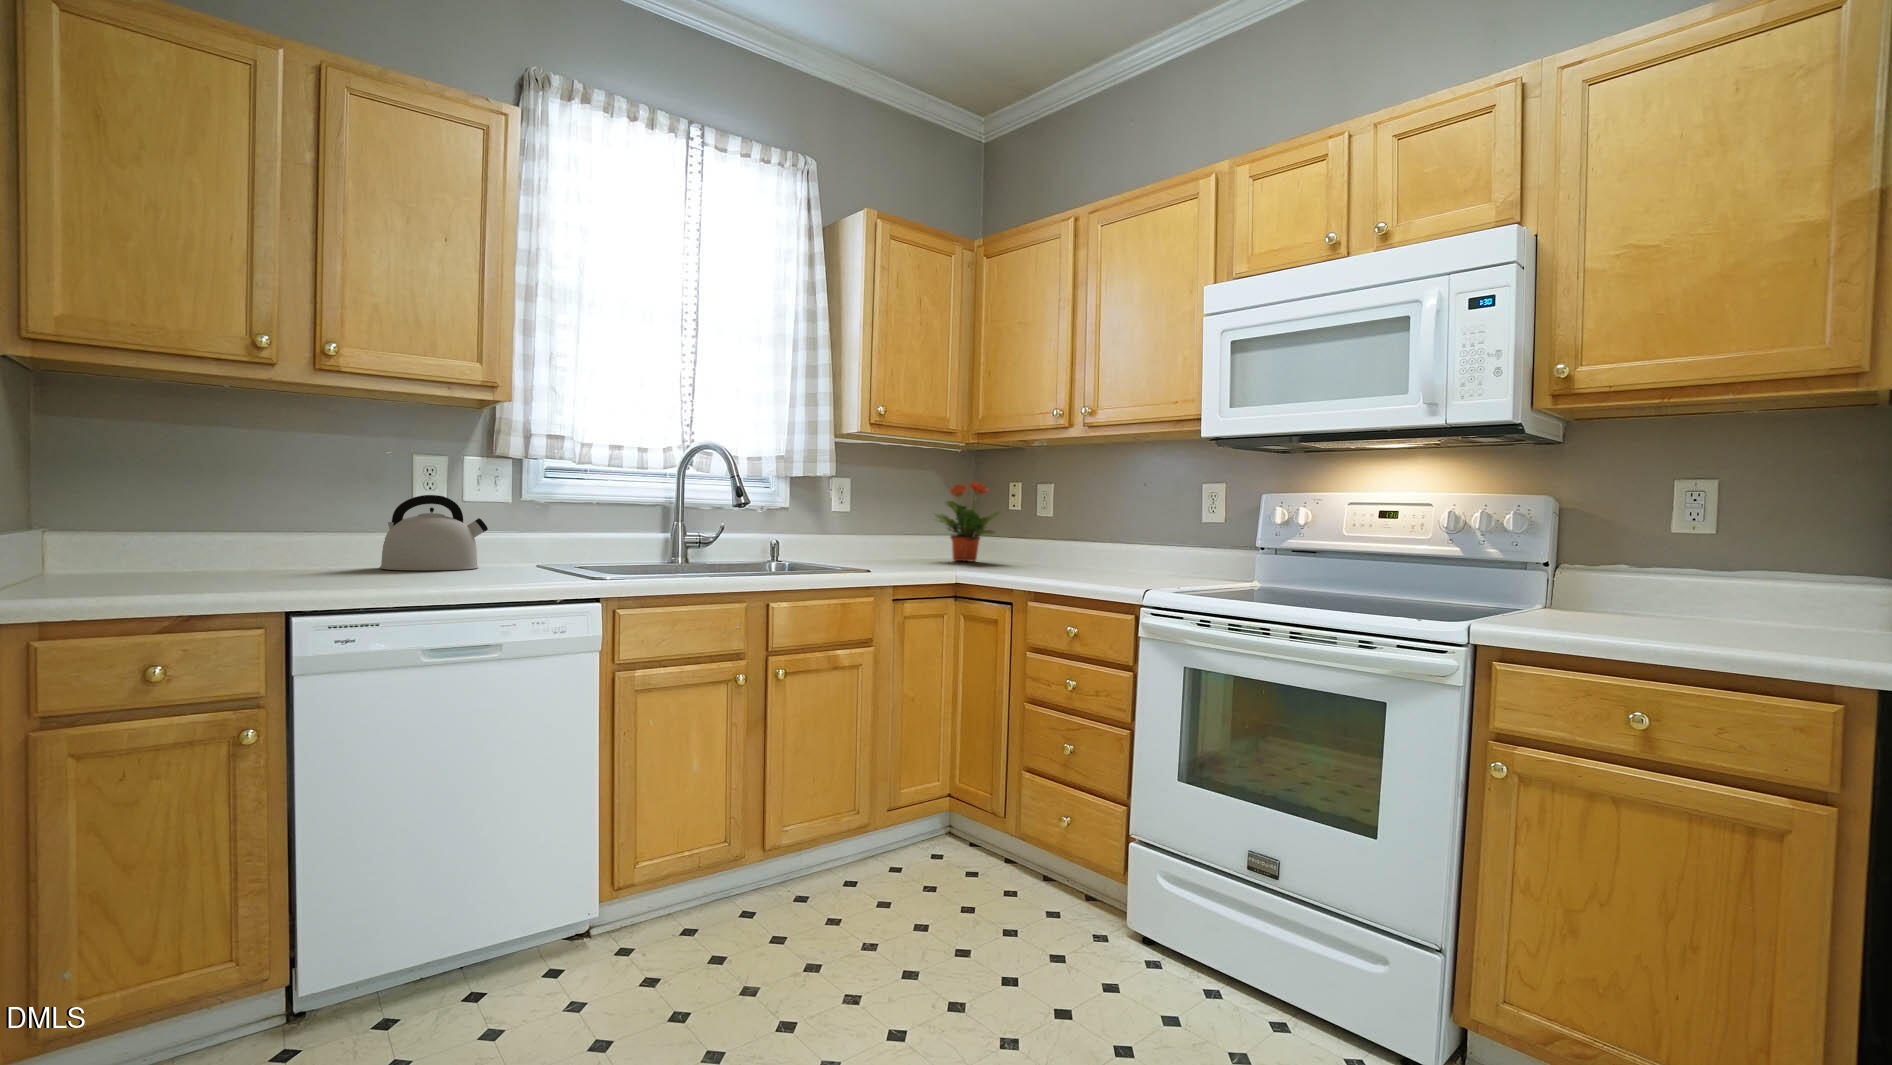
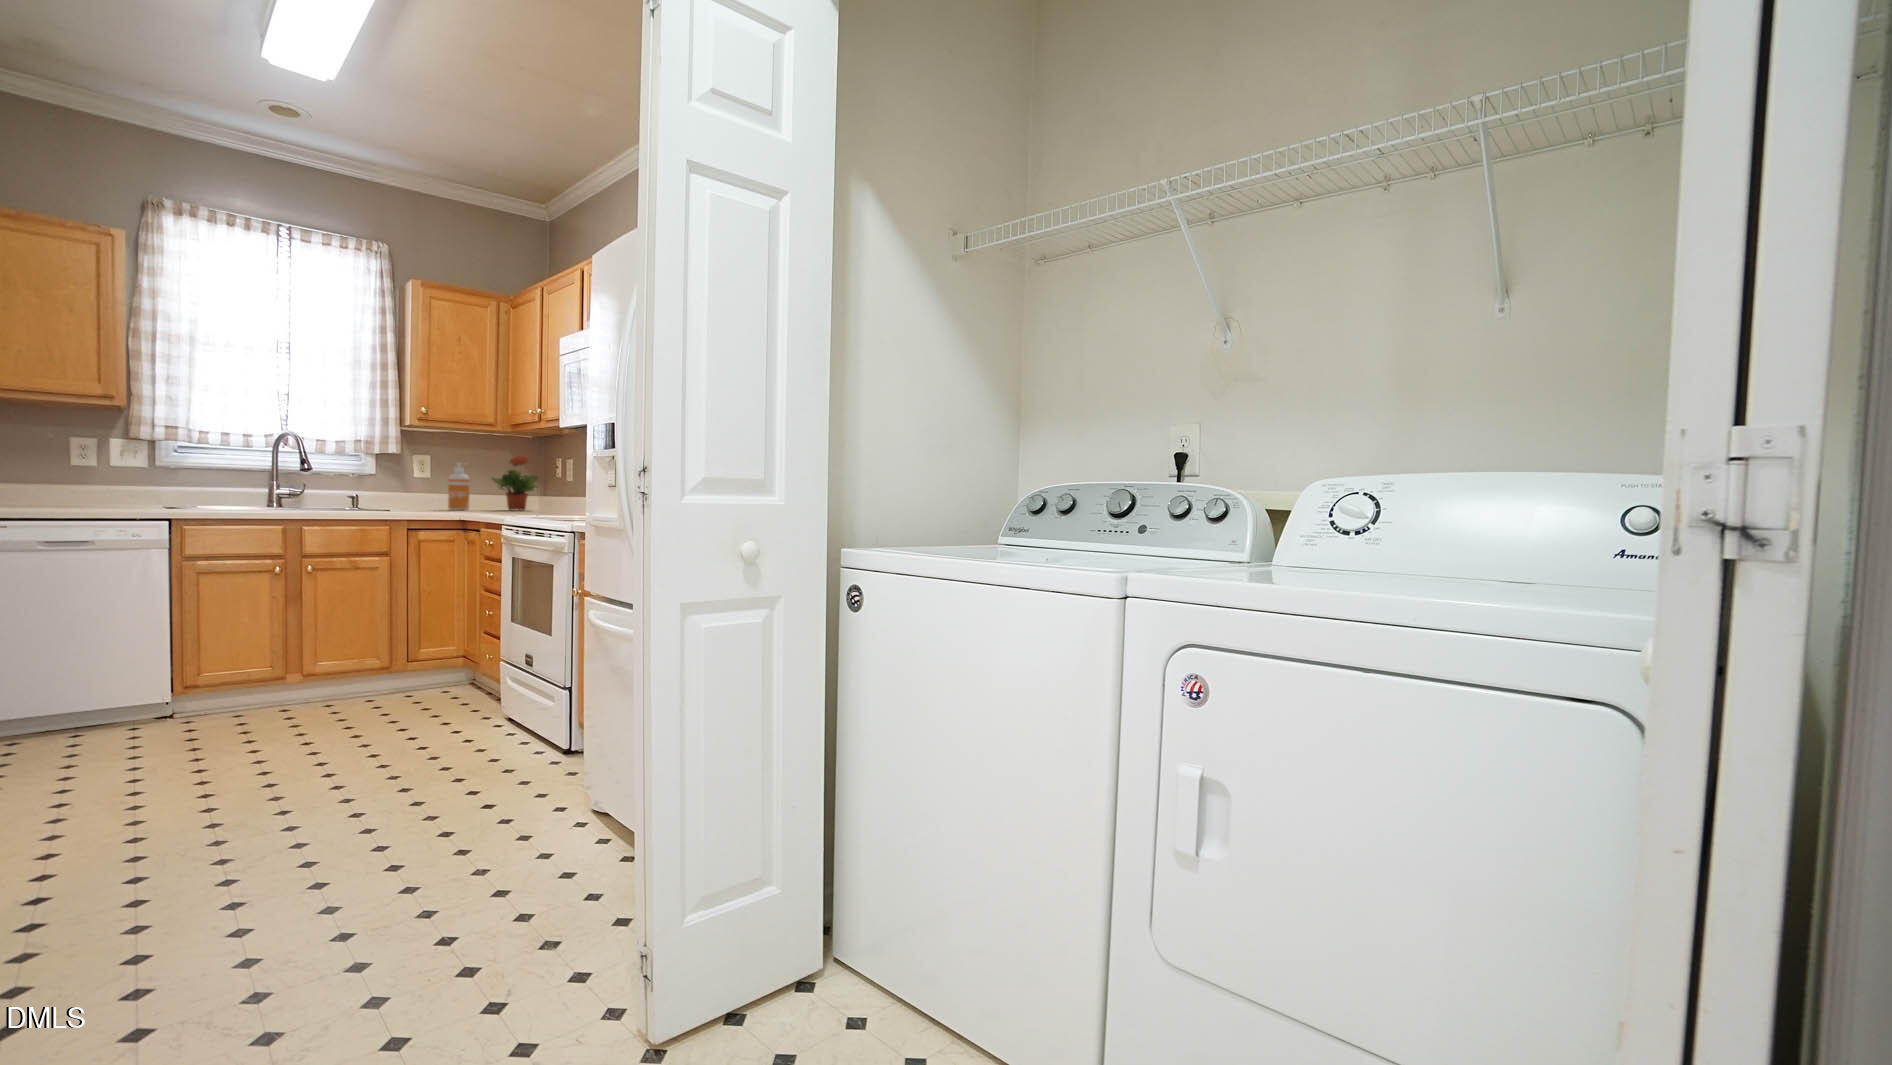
soap dispenser: none [890,492,920,563] -> present [448,463,469,510]
kettle: present [380,495,488,570] -> none [50,463,127,508]

